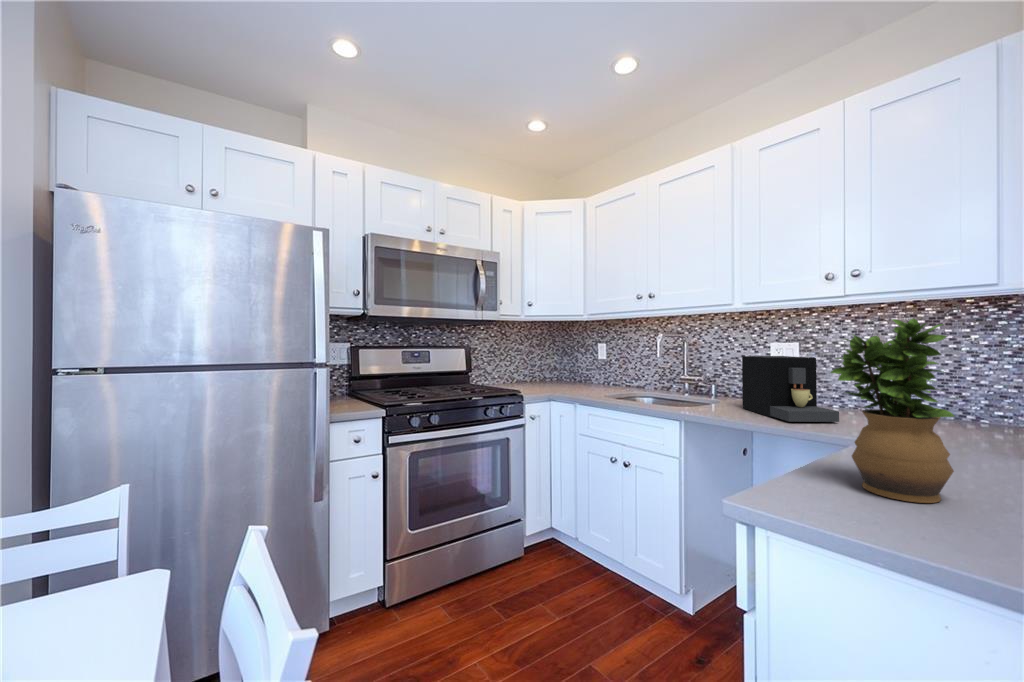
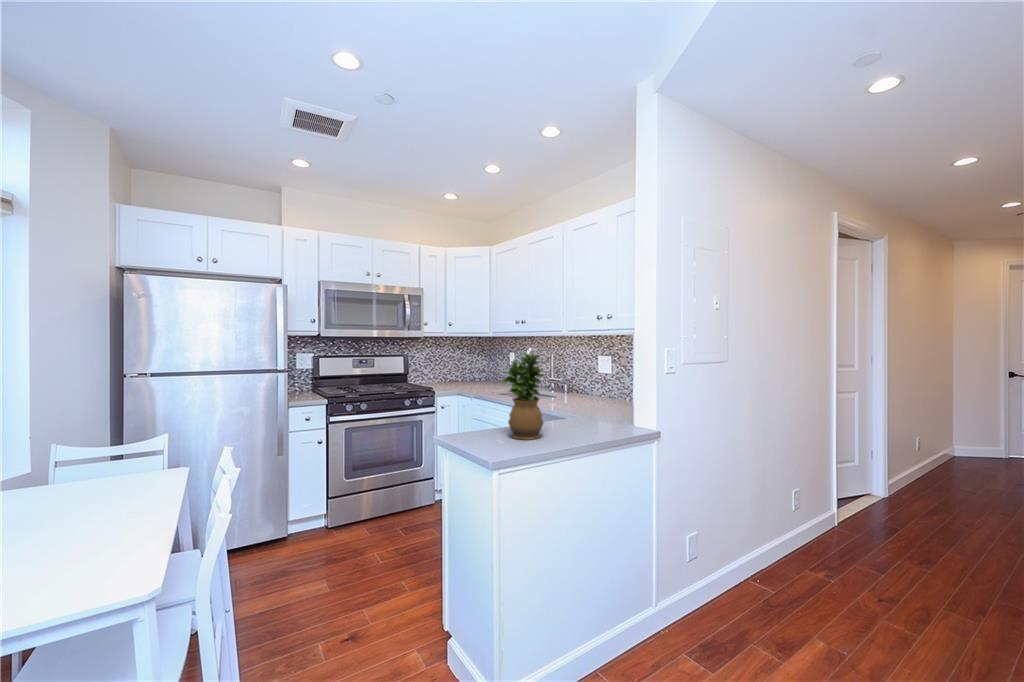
coffee maker: present [742,356,839,422] -> none [565,365,598,408]

